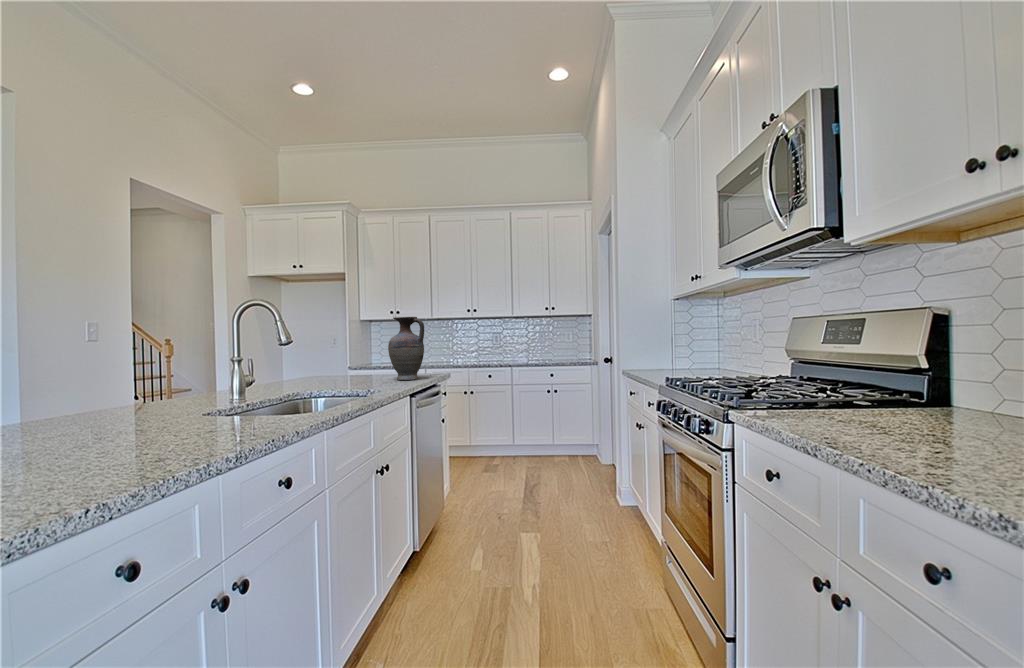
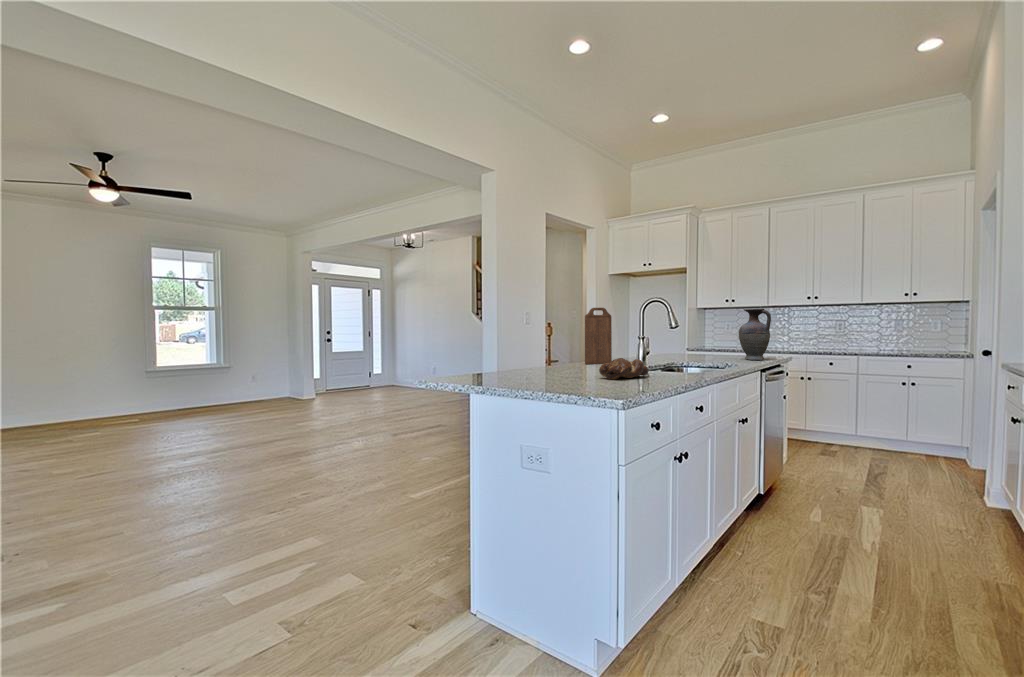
cutting board: none [117,310,182,409] -> present [585,308,612,364]
bread loaf: none [53,402,191,452] -> present [599,358,649,380]

